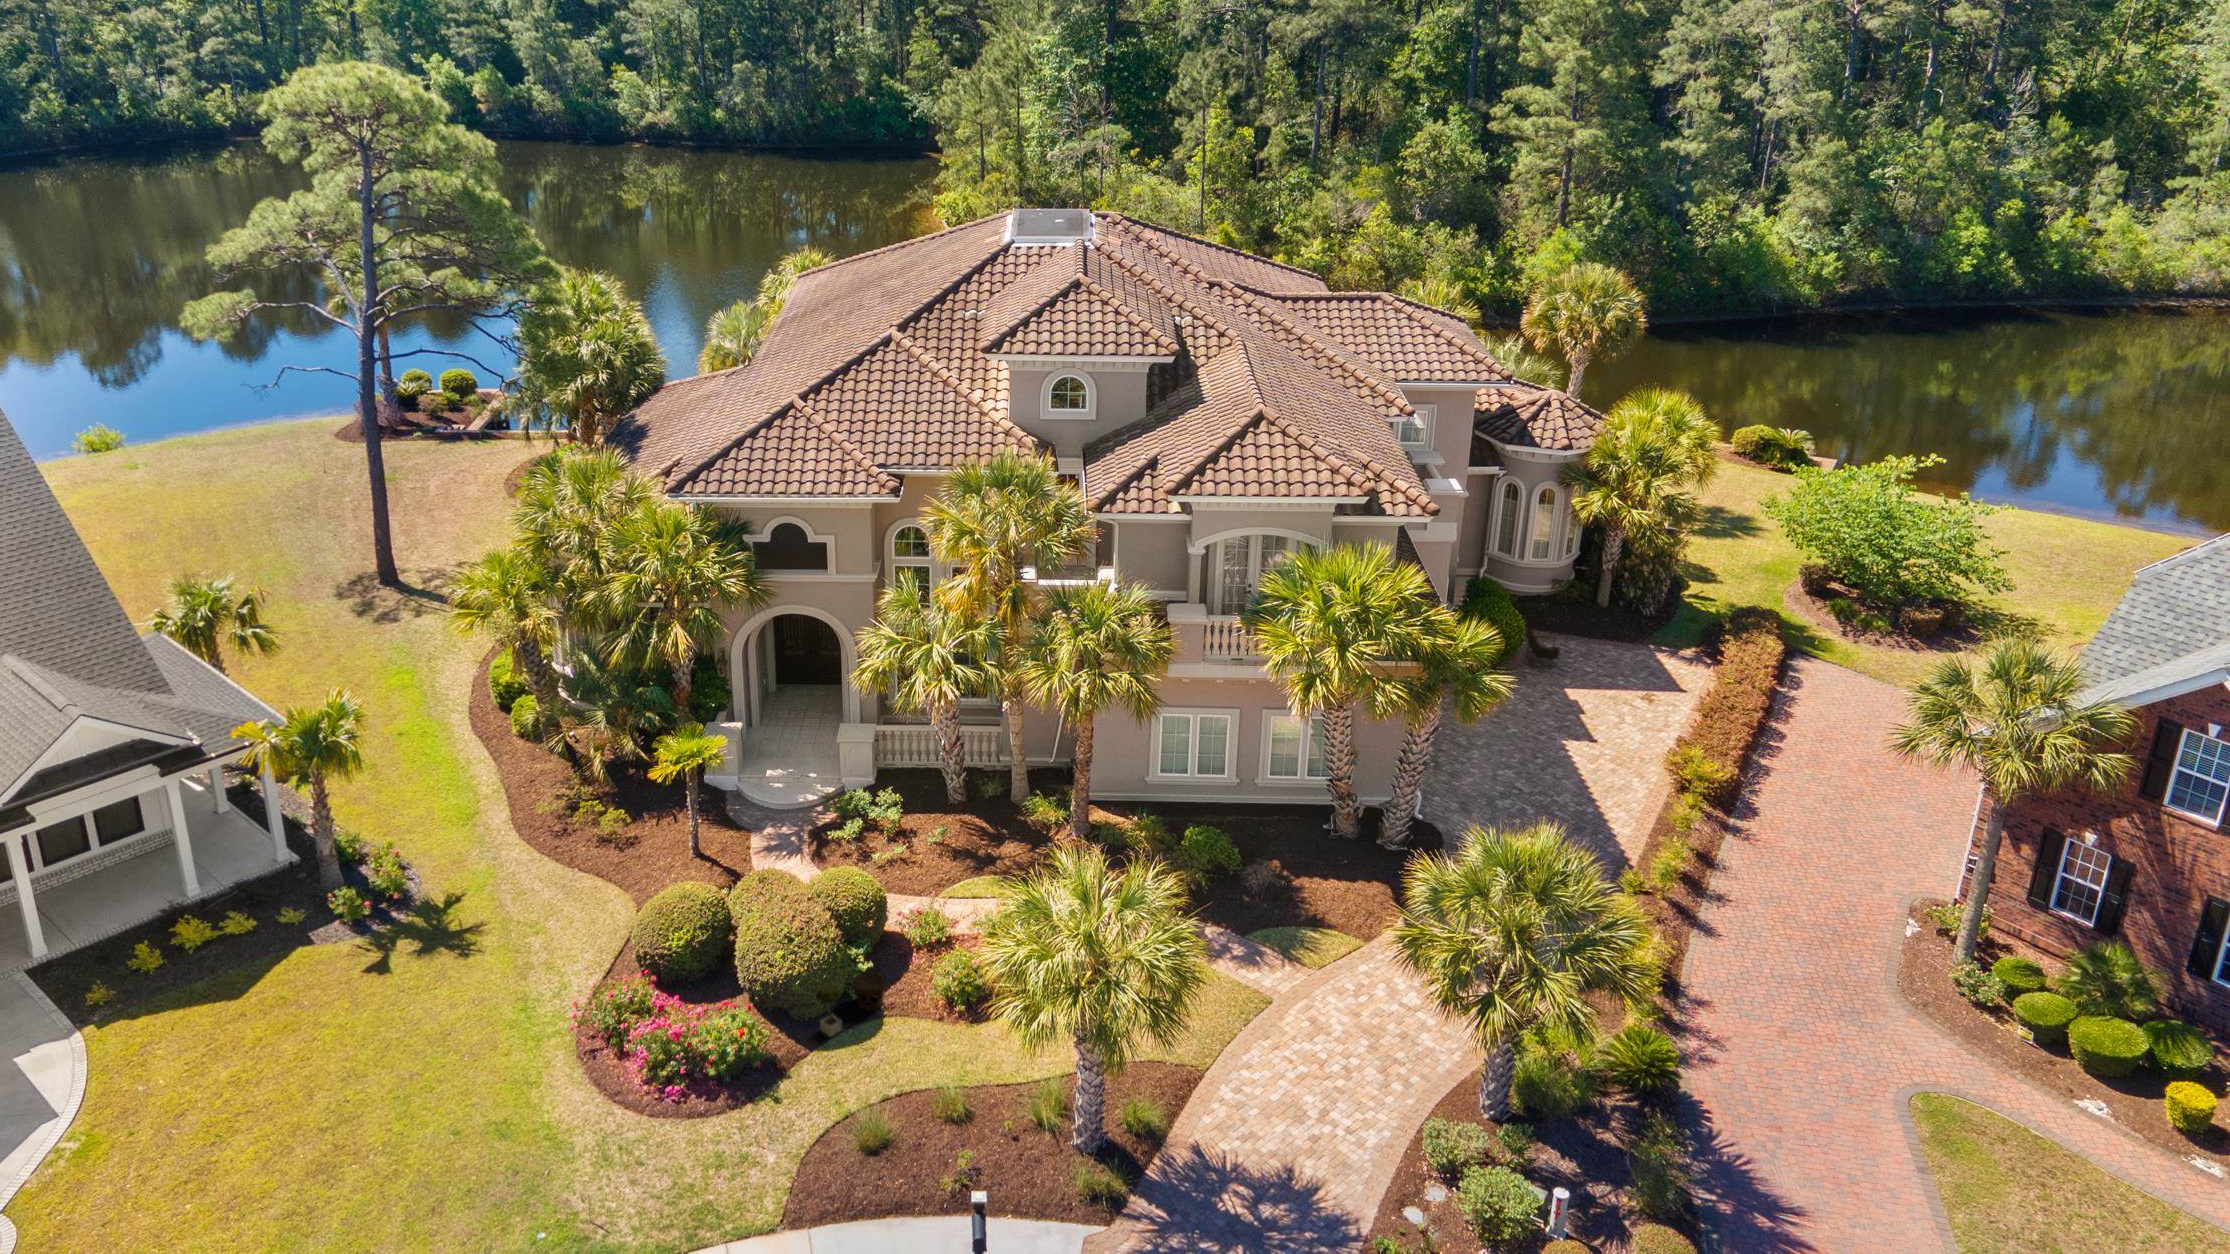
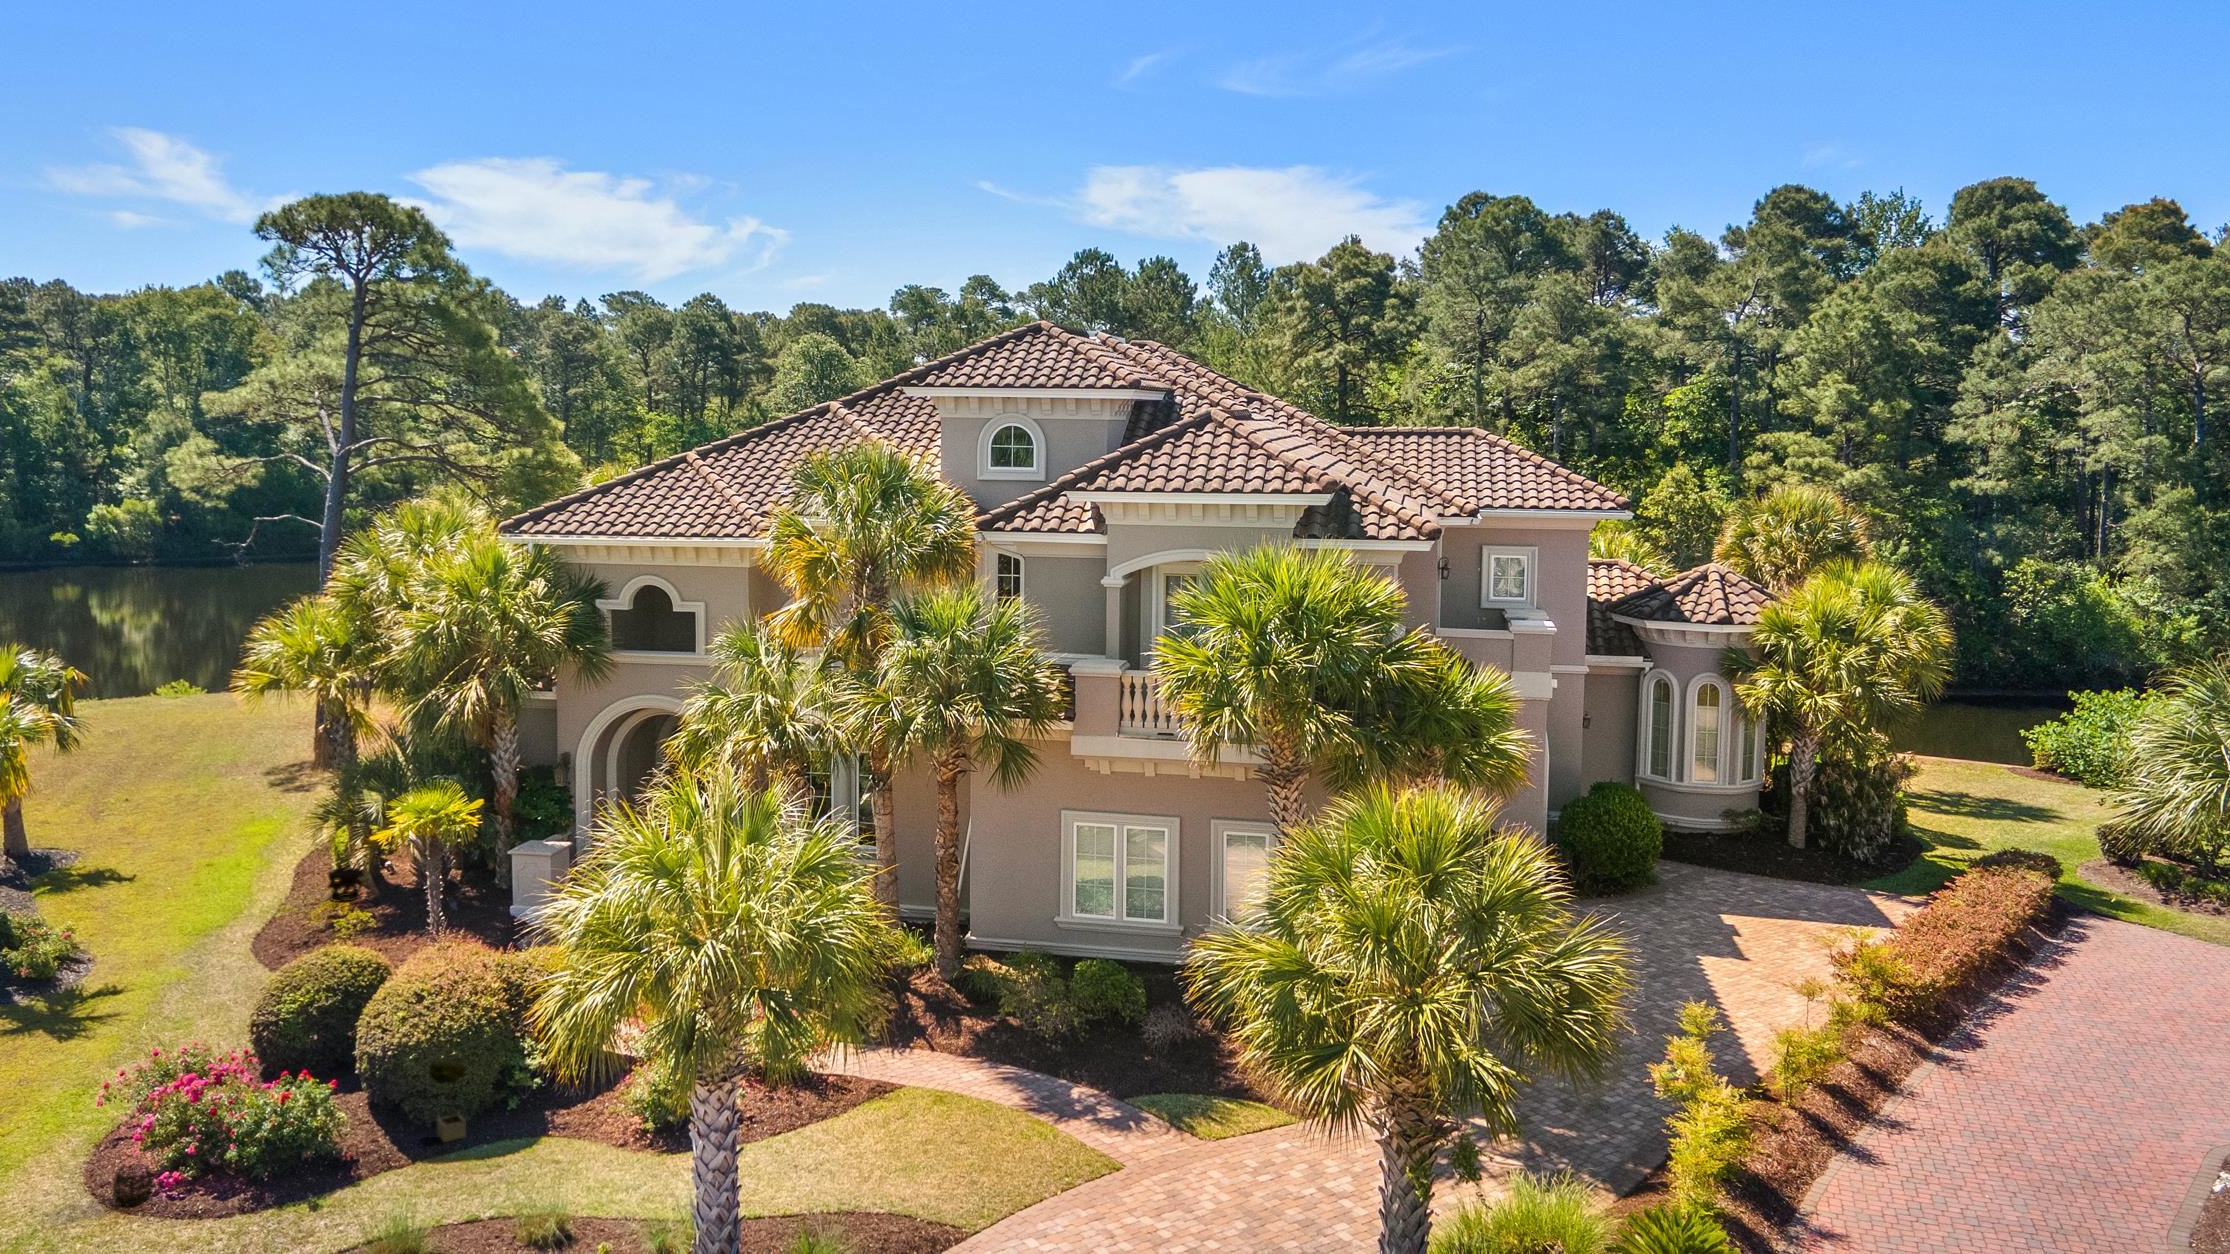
lounge chair: present [1523,626,1560,667] -> none [1665,839,1721,900]
side table: present [852,971,885,1010] -> present [328,868,364,902]
woven basket: none [650,1095,675,1125] -> present [113,1164,153,1206]

